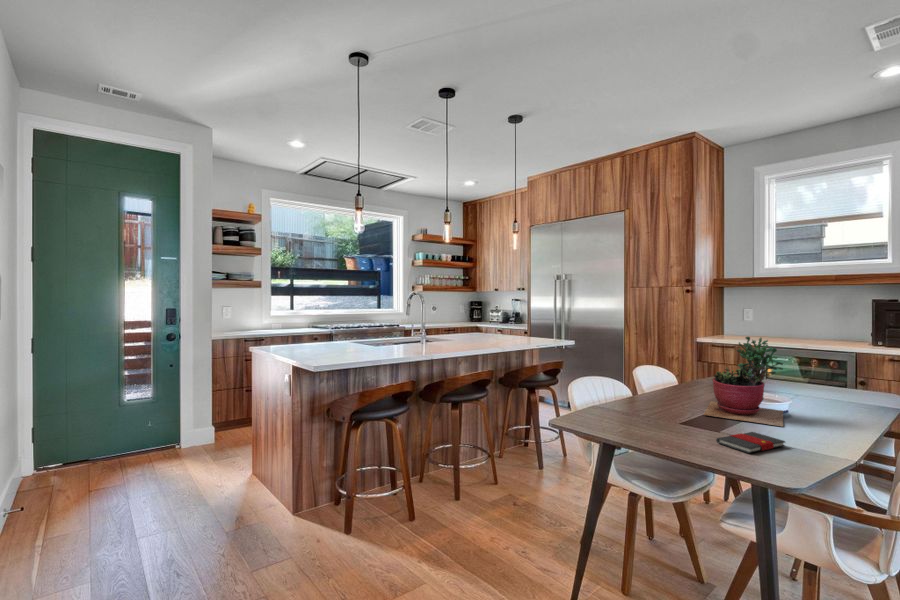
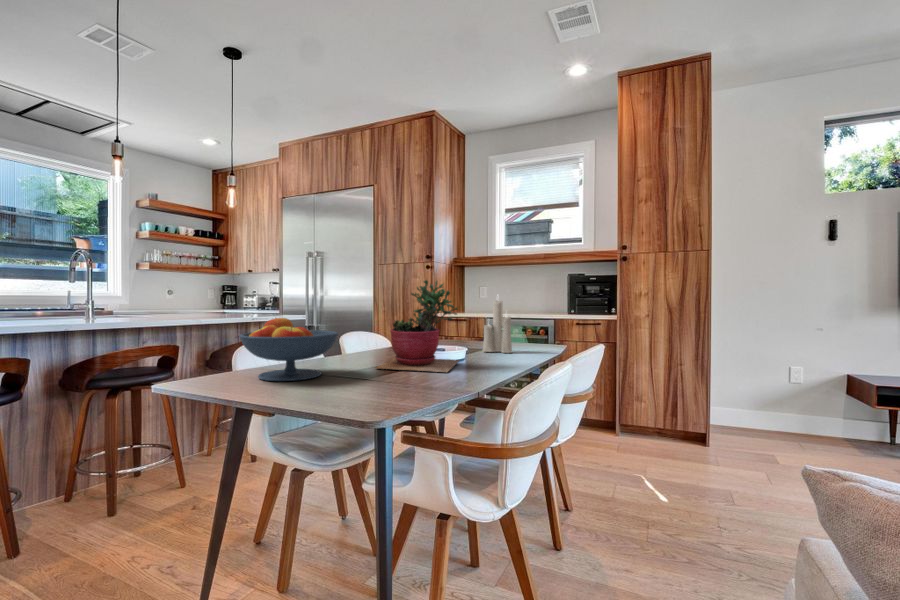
candle: none [791,336,829,401] -> present [483,300,512,353]
fruit bowl: none [600,369,680,425] -> present [239,318,338,381]
book: present [716,432,785,453] -> none [353,377,429,397]

